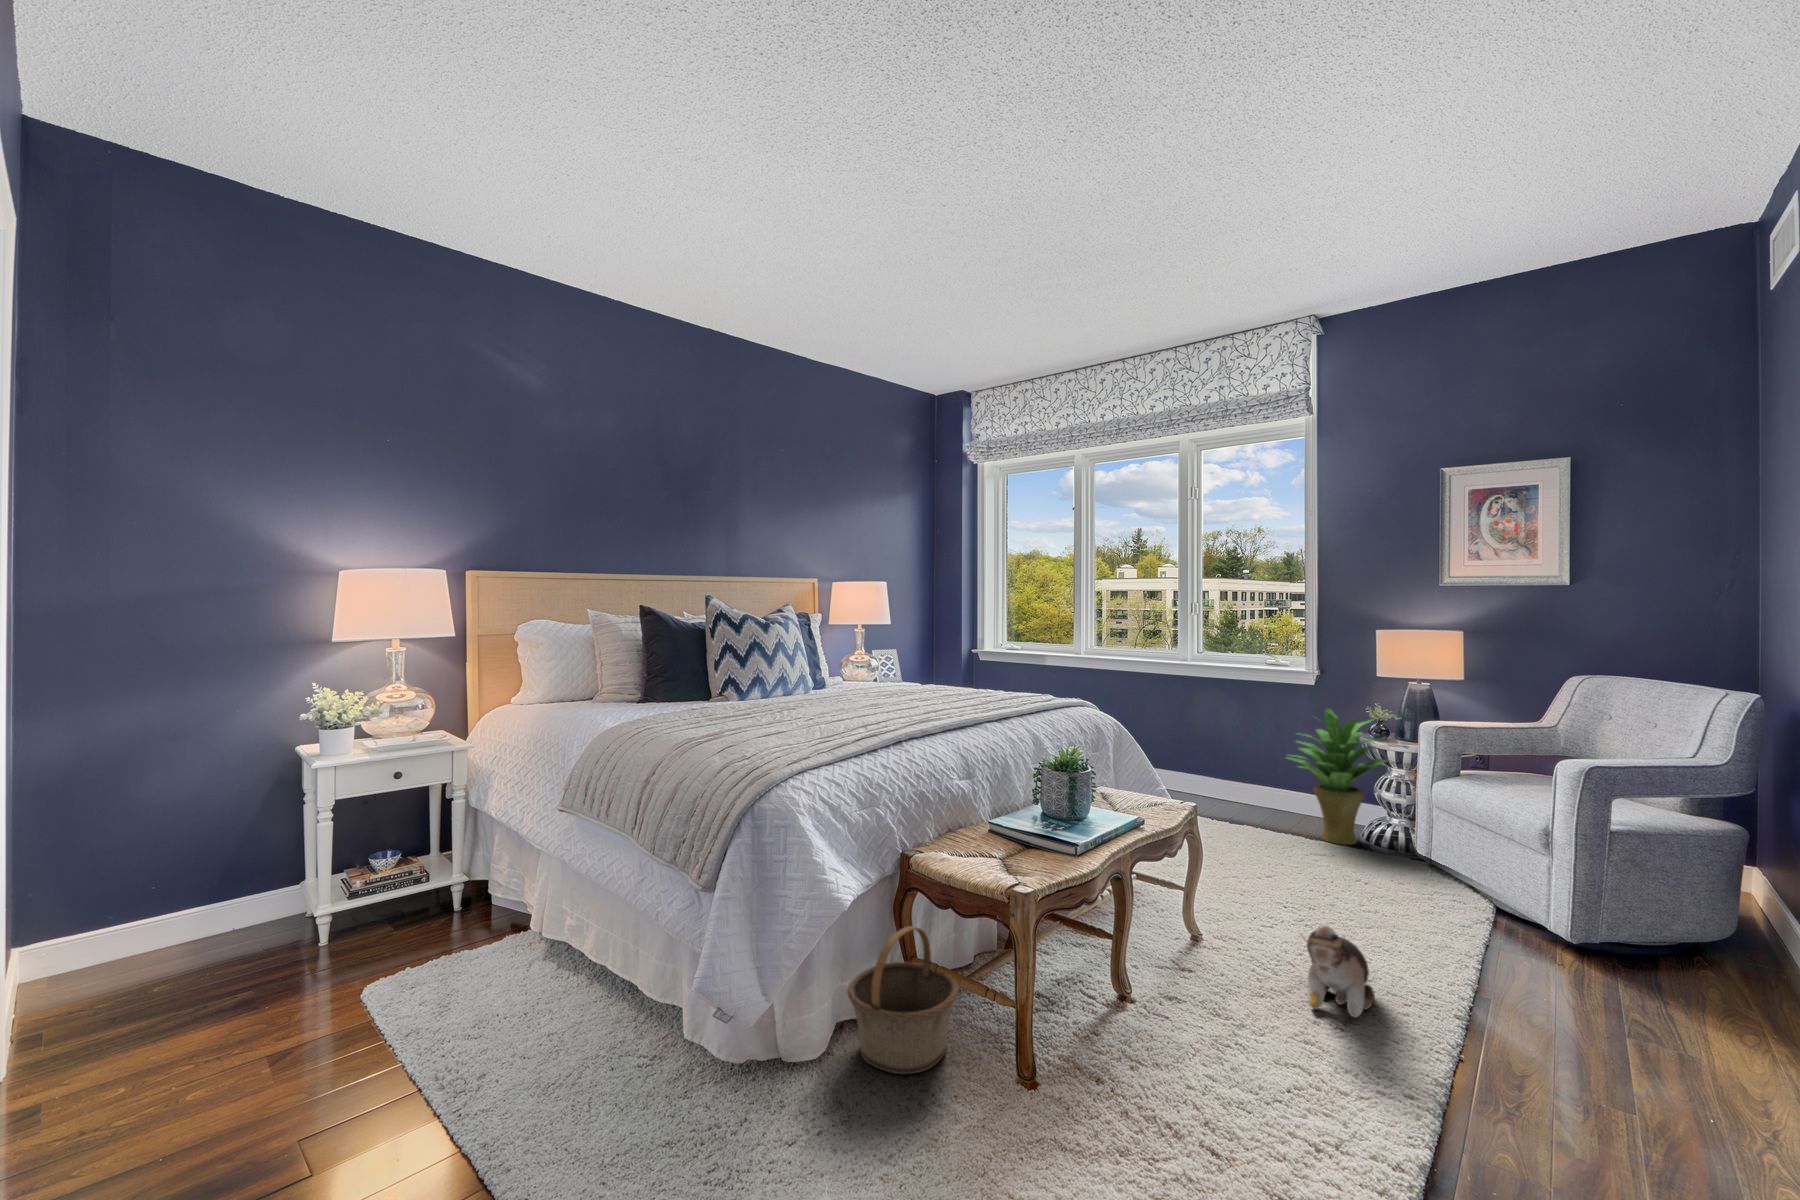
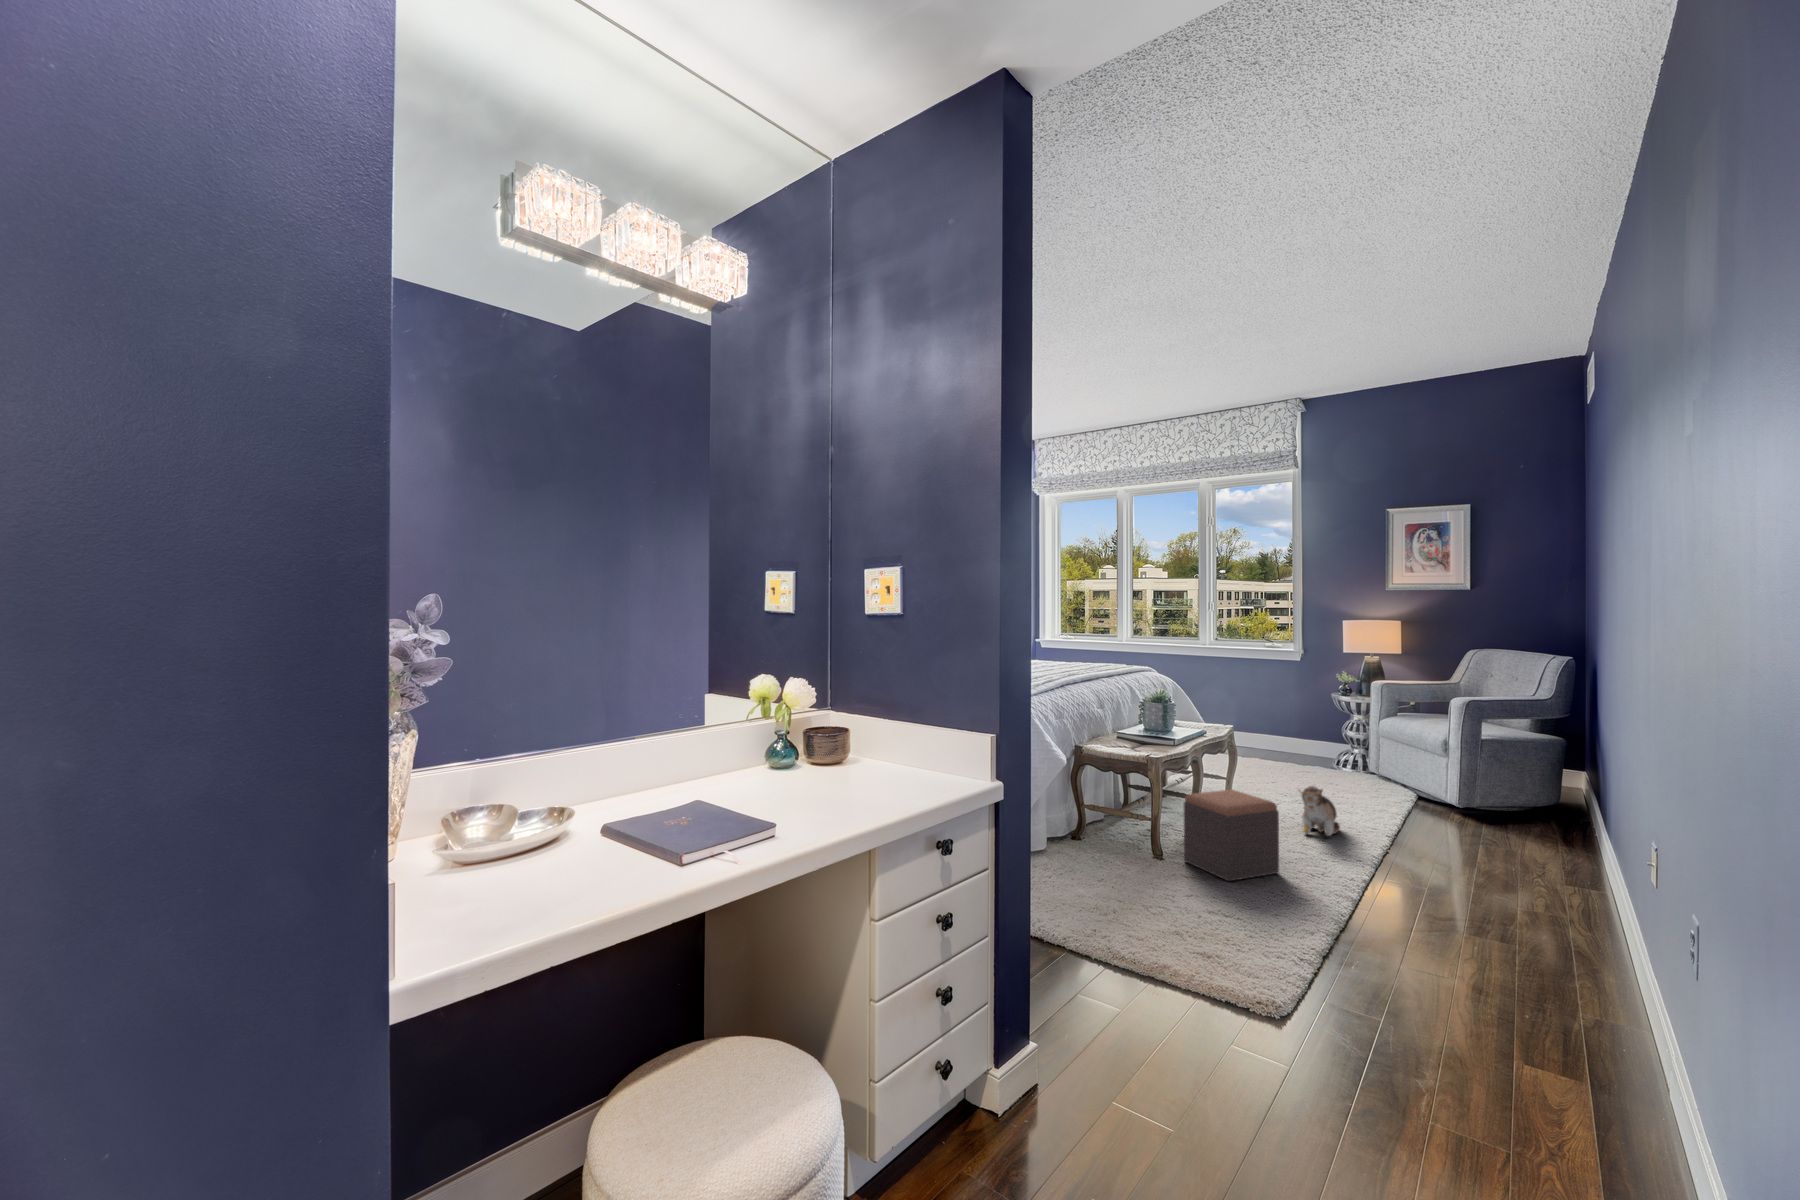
potted plant: present [1288,709,1387,845] -> none [1281,675,1357,767]
basket: present [847,926,959,1074] -> none [1052,785,1114,858]
footstool: none [1078,949,1256,1166] -> present [1184,789,1279,881]

